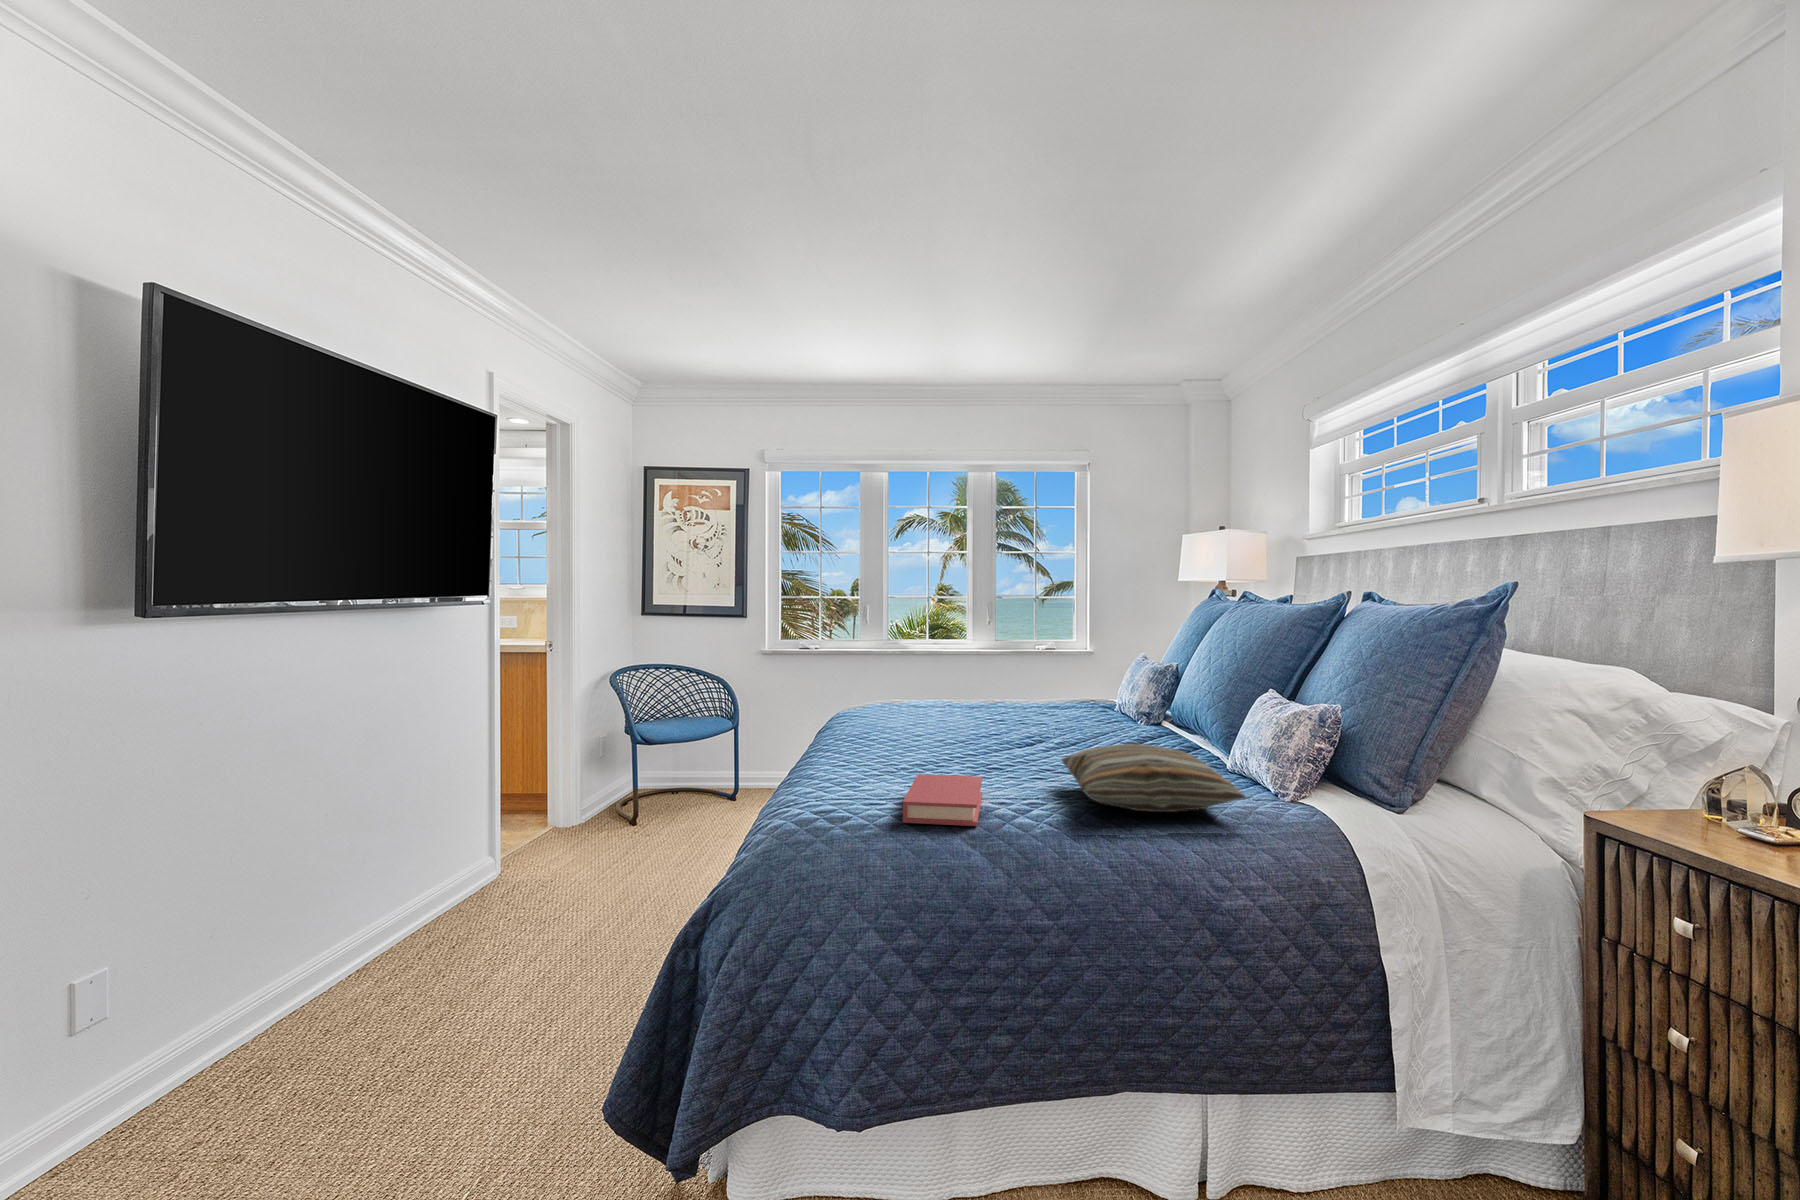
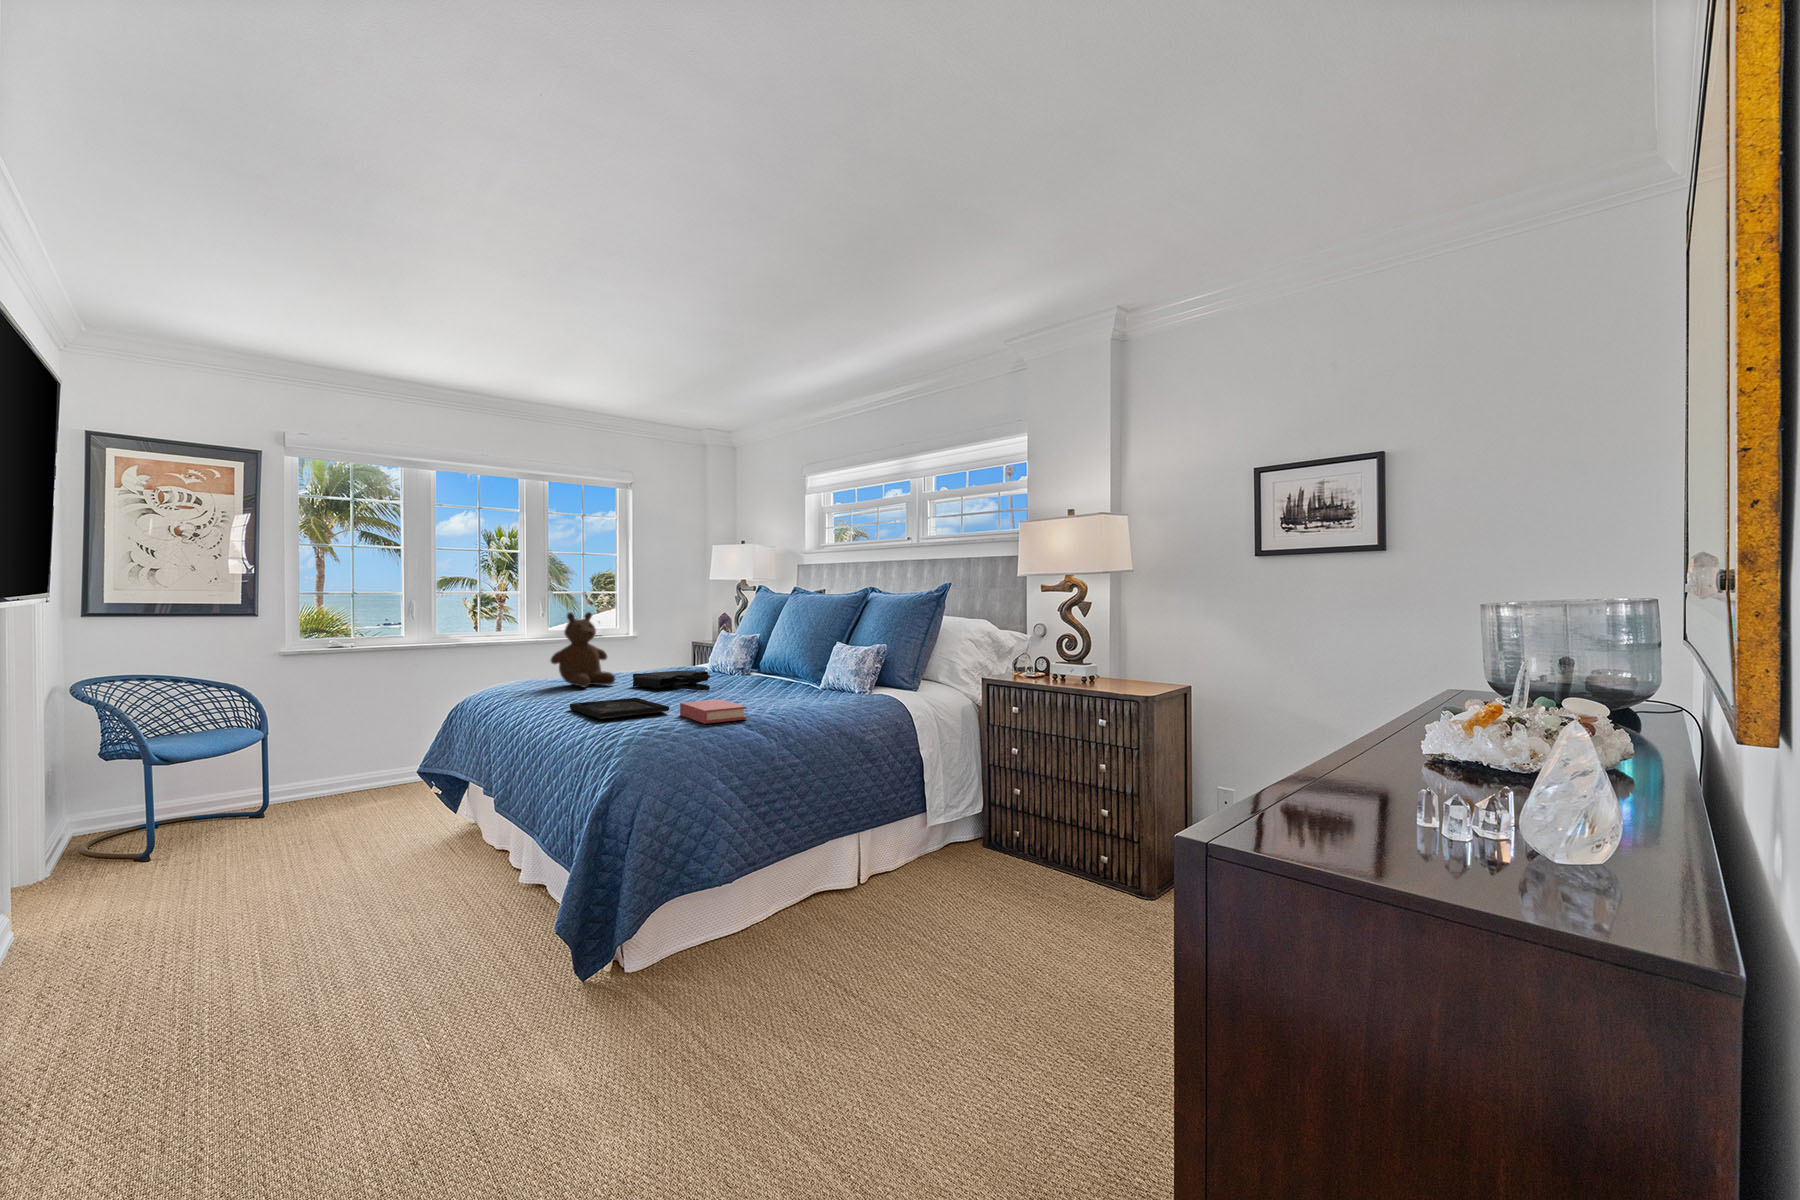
teddy bear: none [892,623,965,719] -> present [550,612,615,688]
tote bag: none [972,707,1066,746] -> present [633,671,710,690]
pillow: present [1062,744,1245,812] -> none [754,671,866,704]
tray: none [810,747,919,783] -> present [570,698,669,719]

